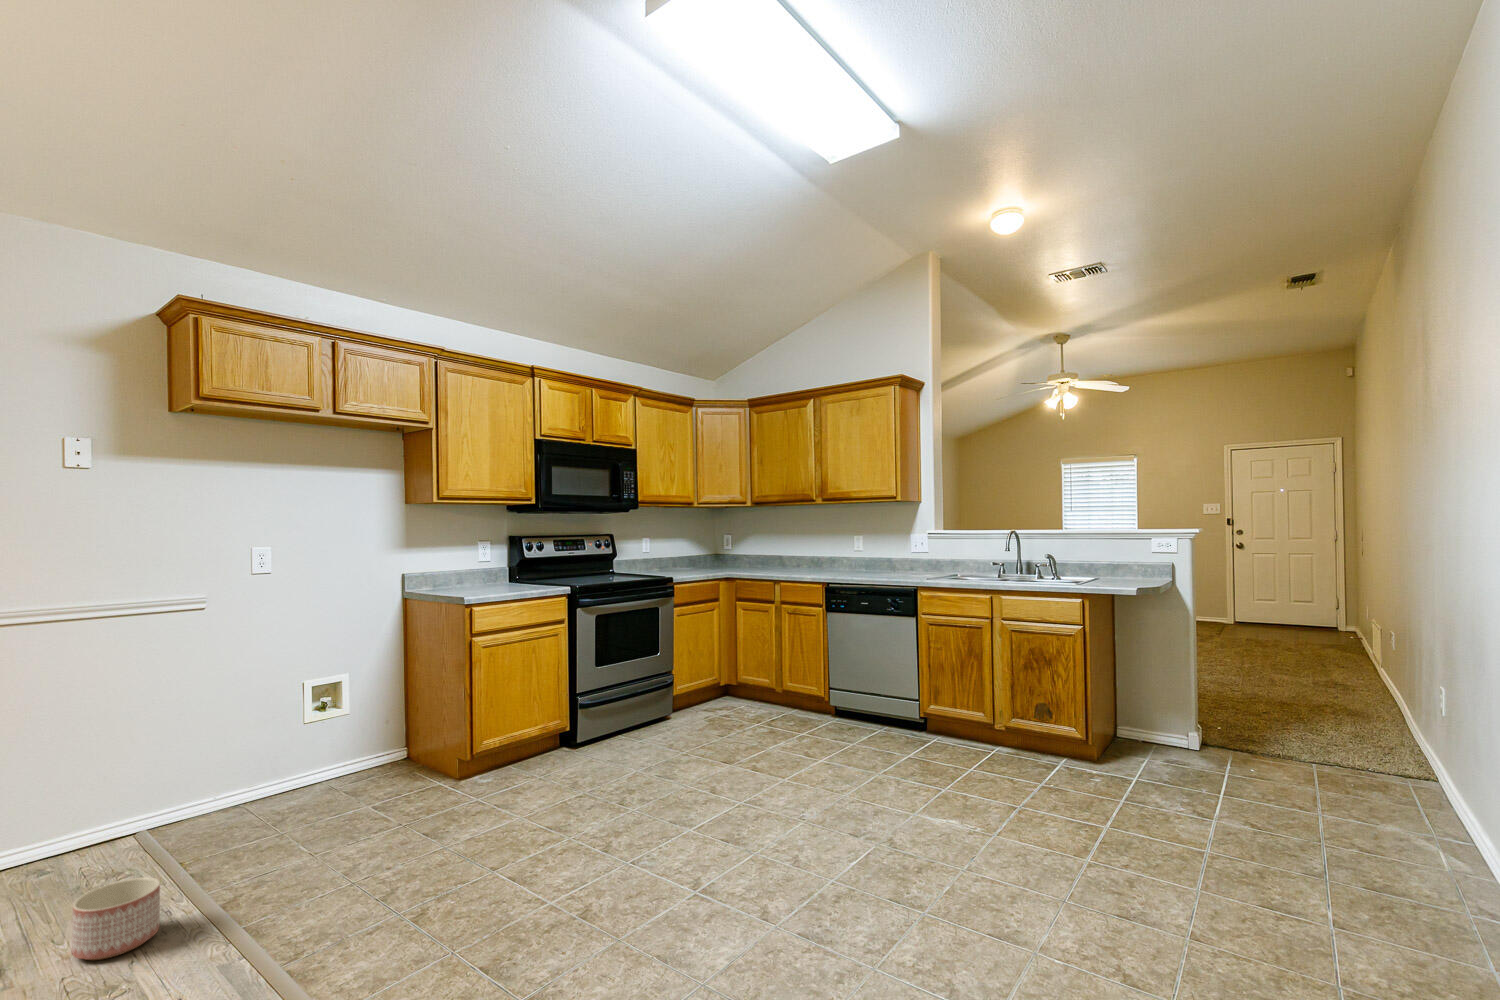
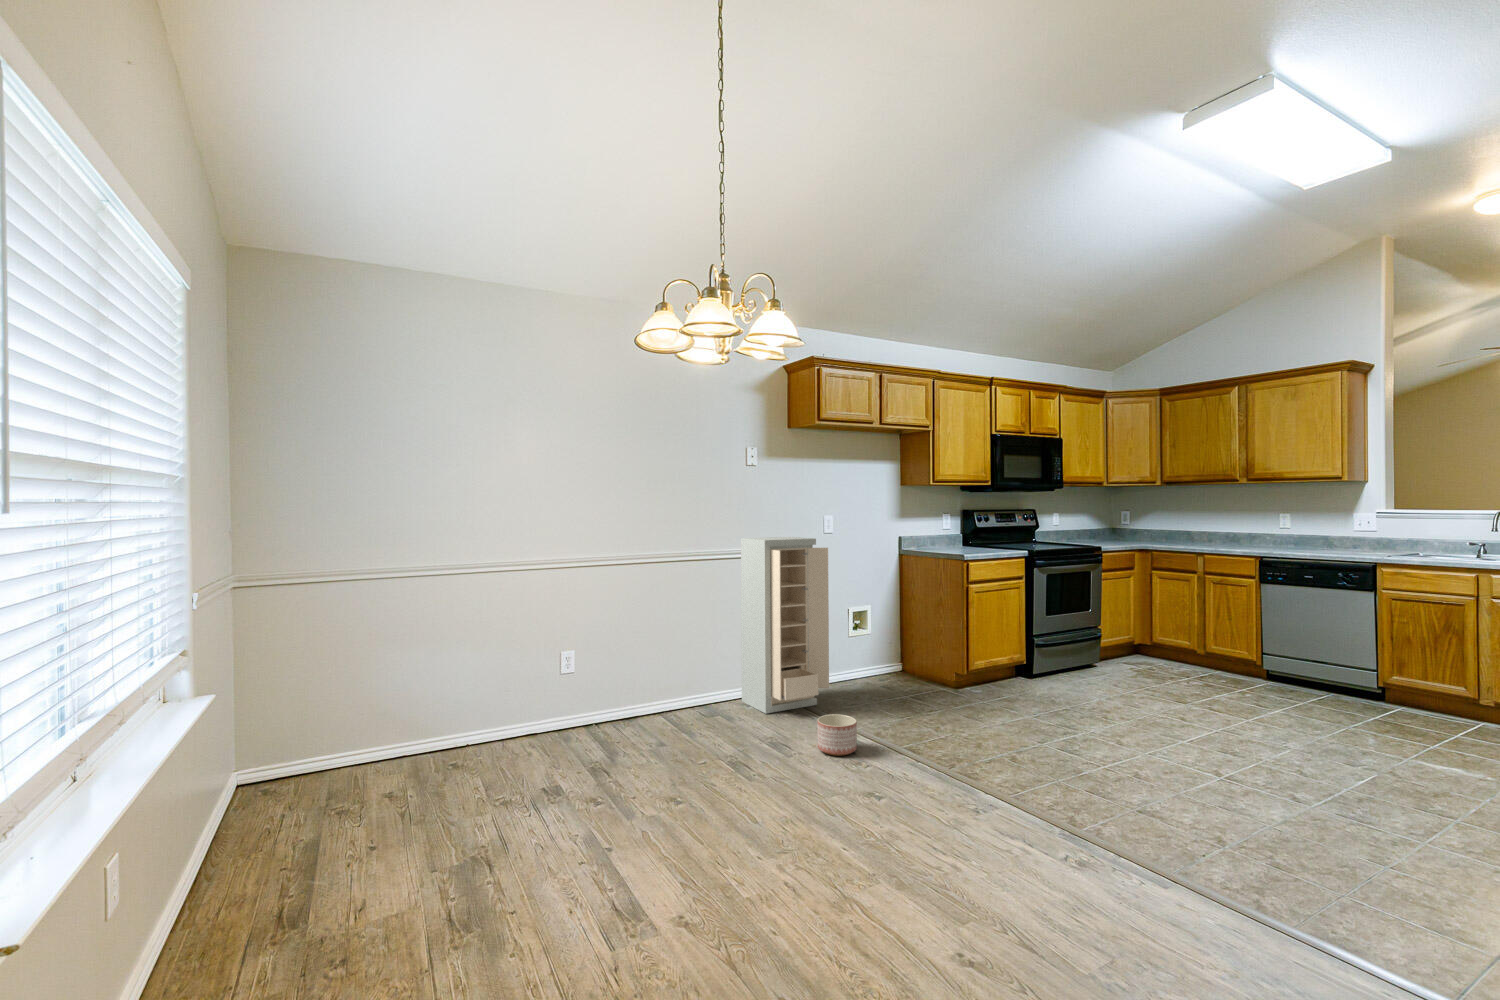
storage cabinet: none [54,581,223,878] -> present [741,537,829,714]

